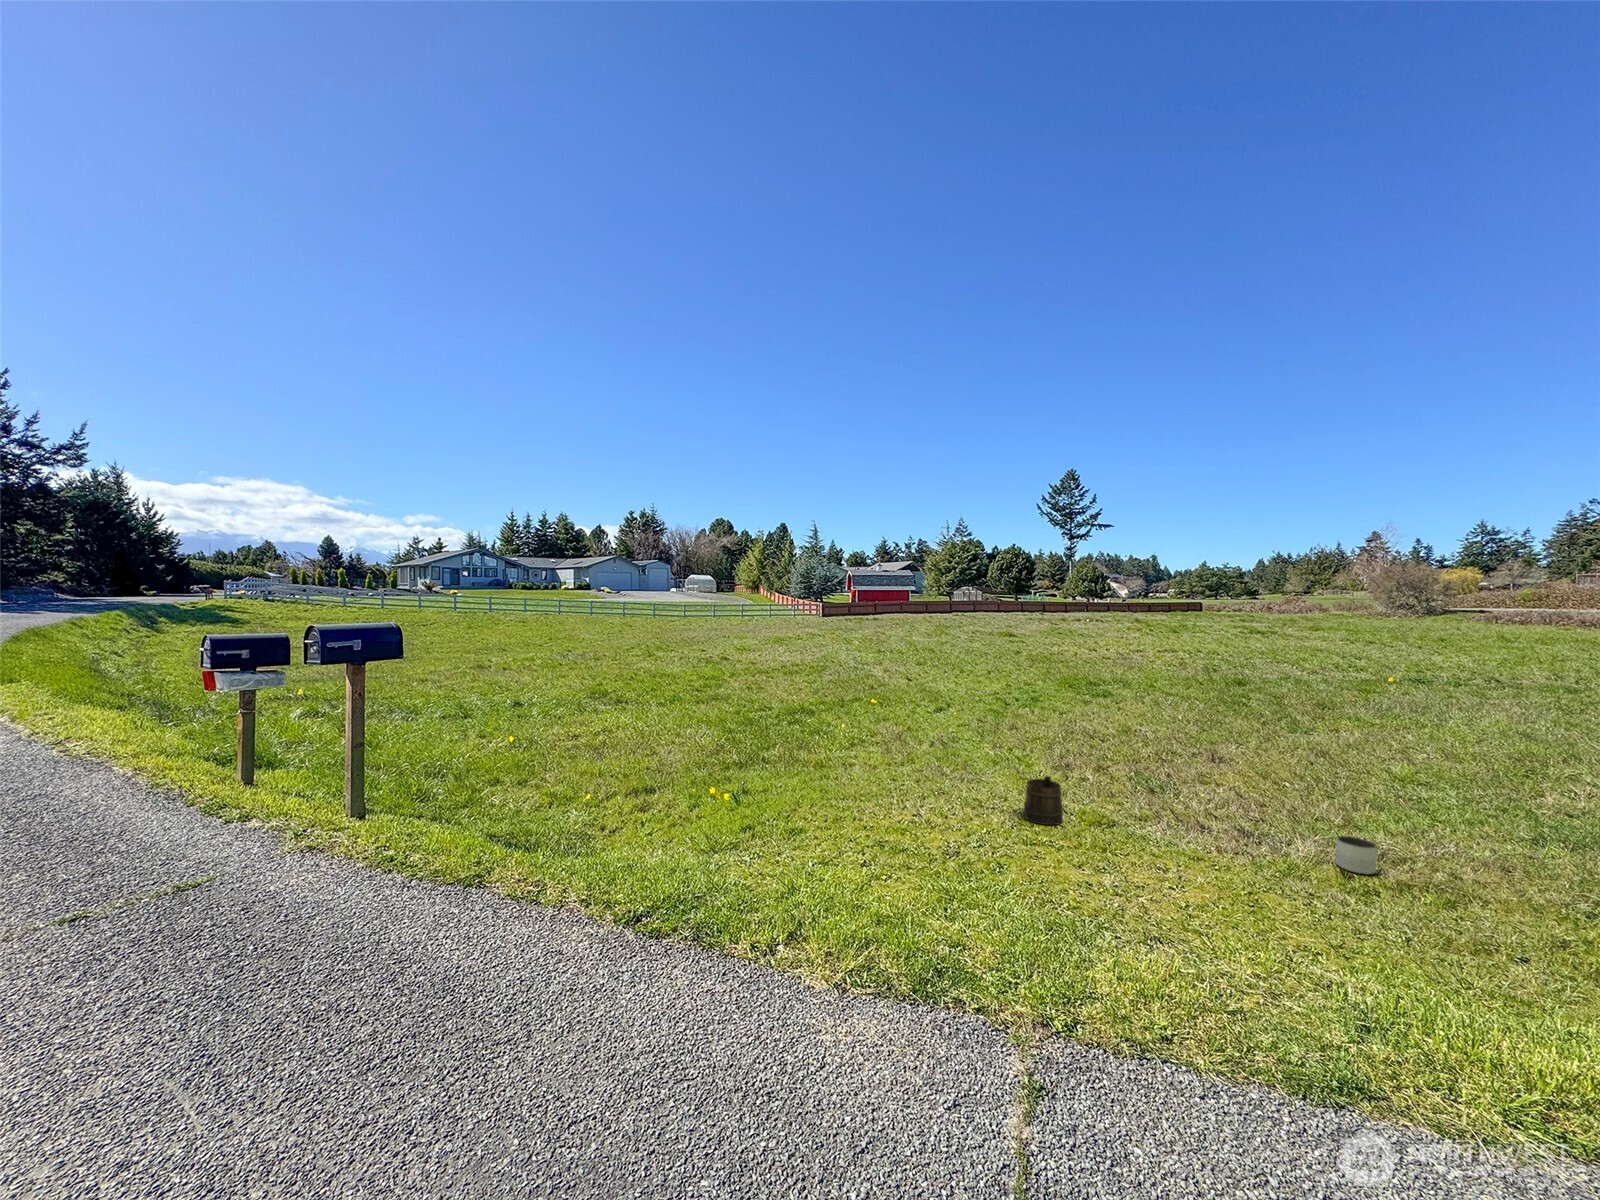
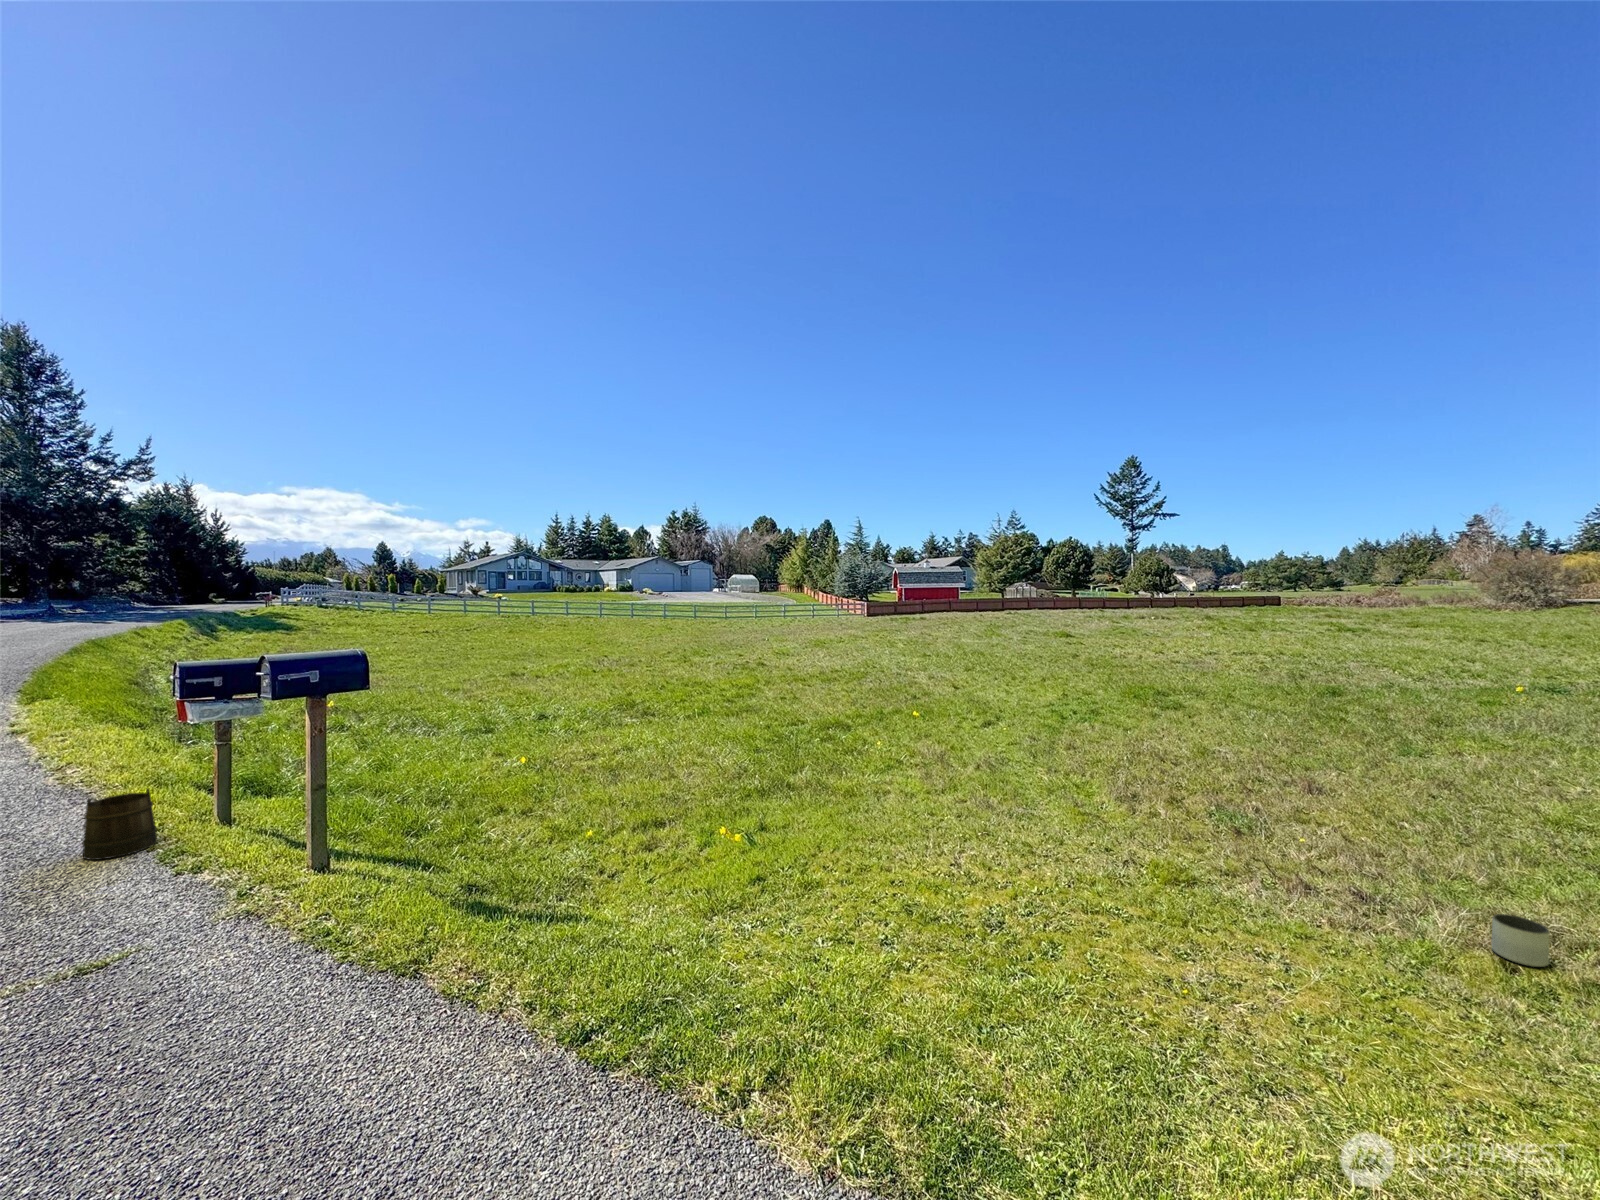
bucket: present [1024,775,1063,825] -> present [83,788,157,860]

